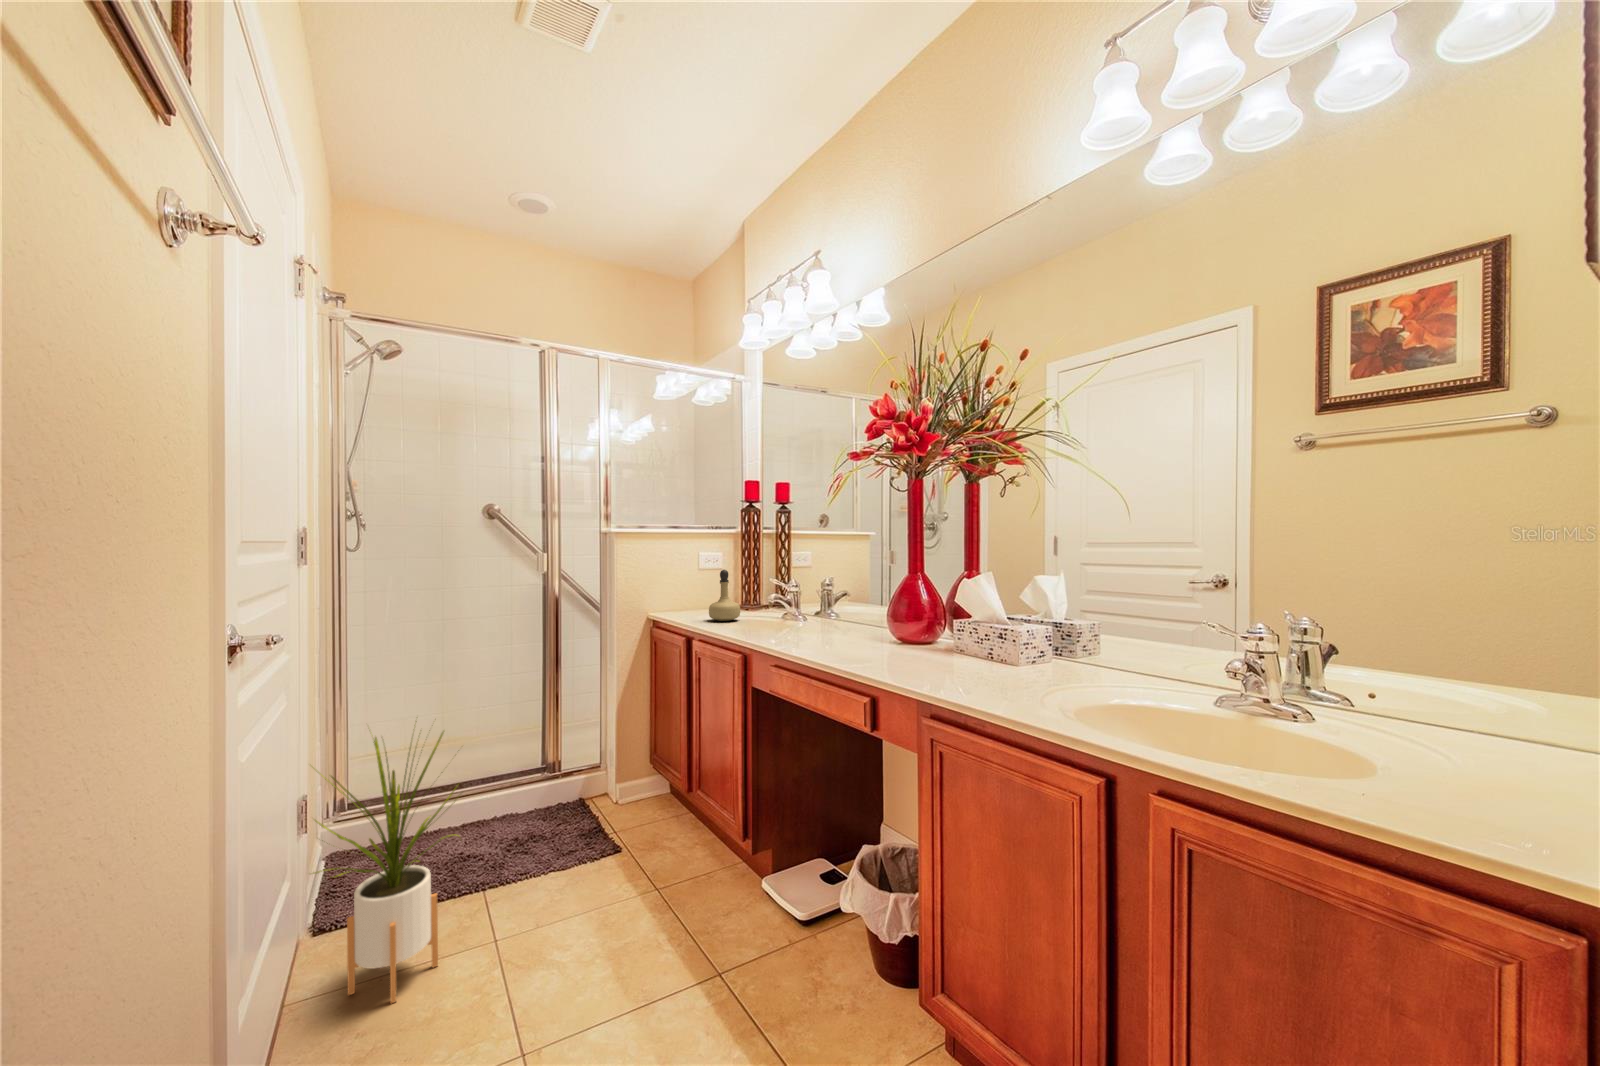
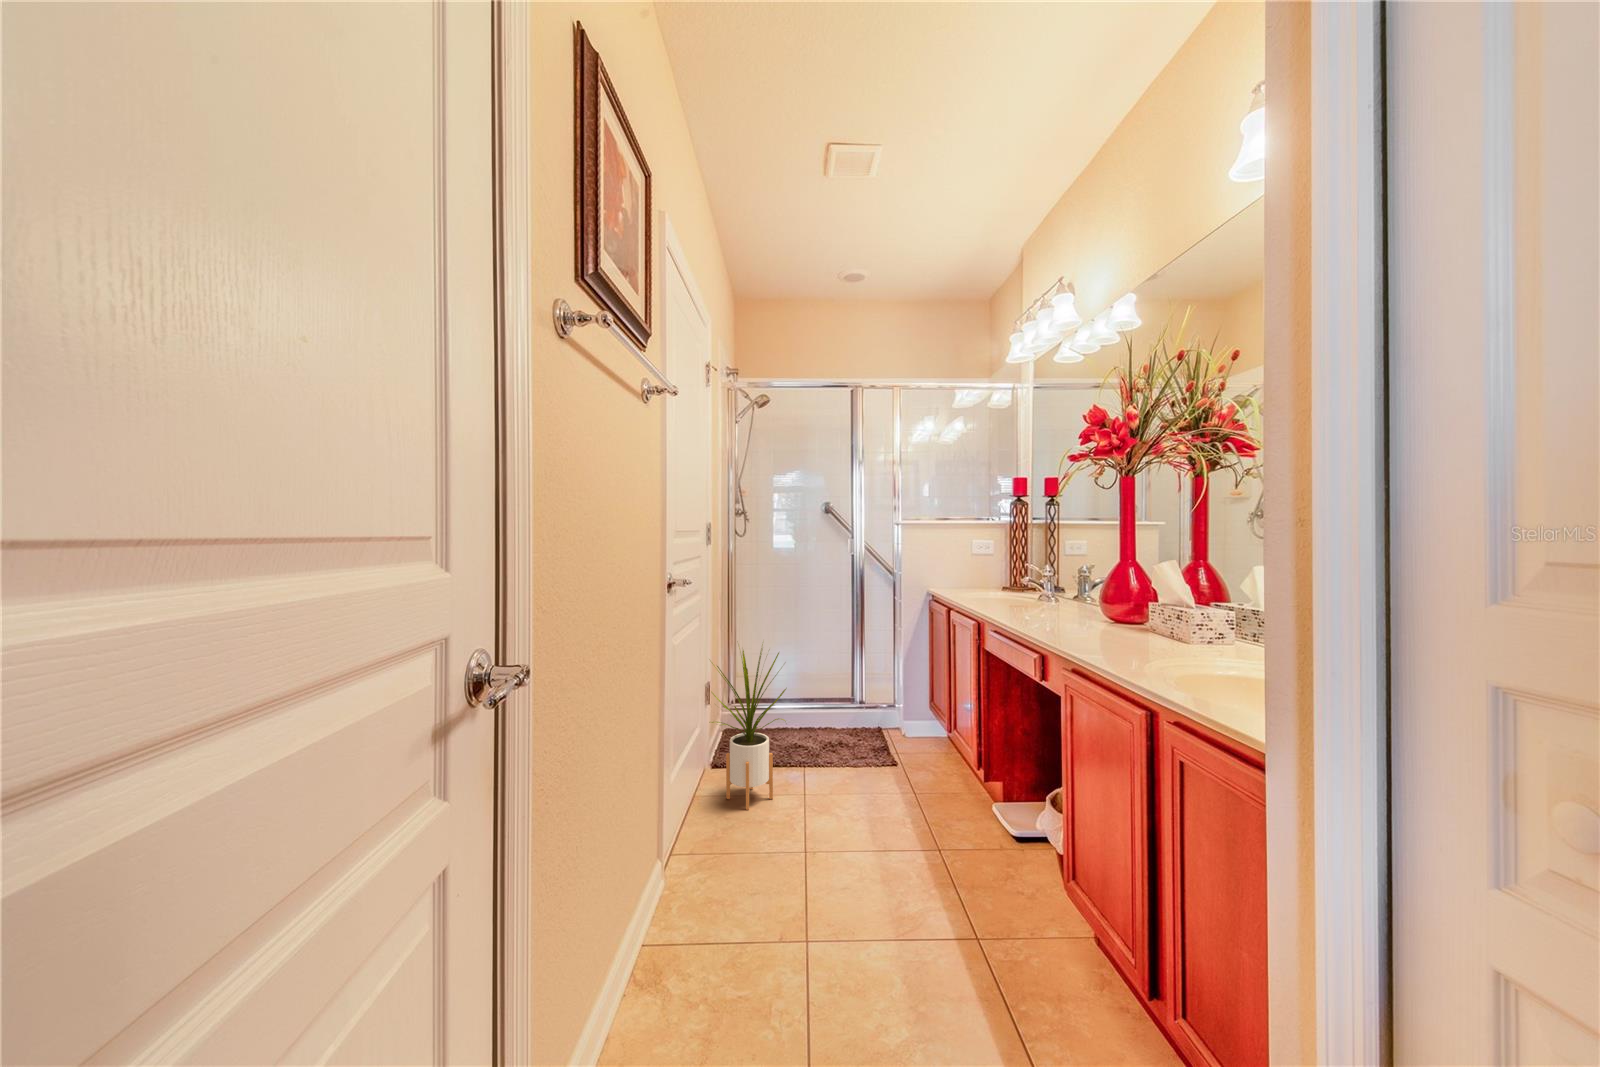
perfume bottle: present [709,570,740,621] -> none [973,556,1001,599]

